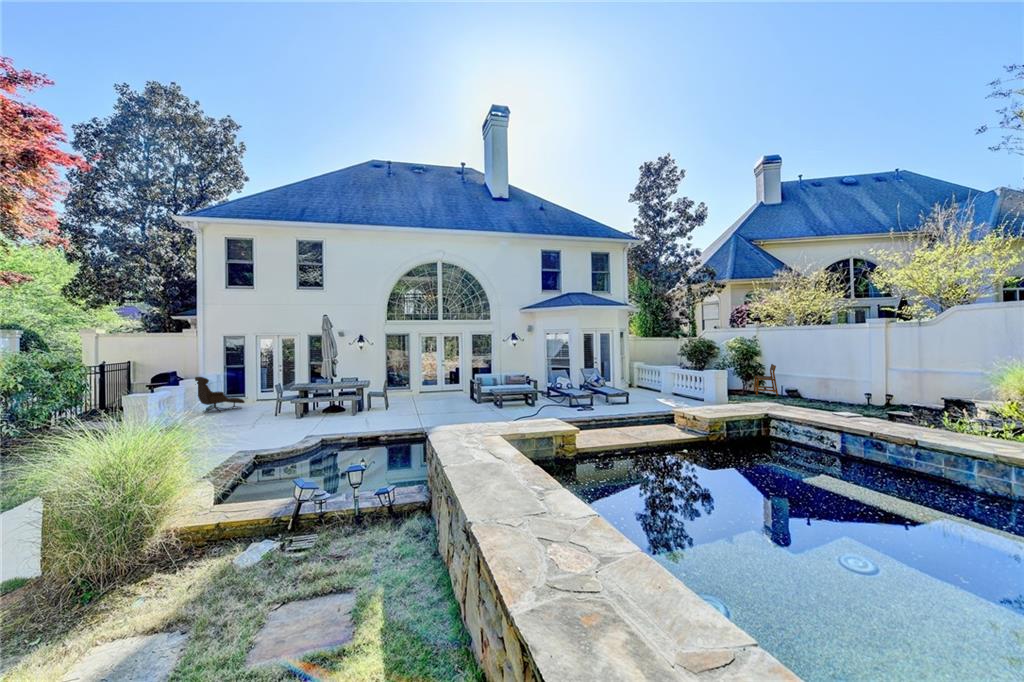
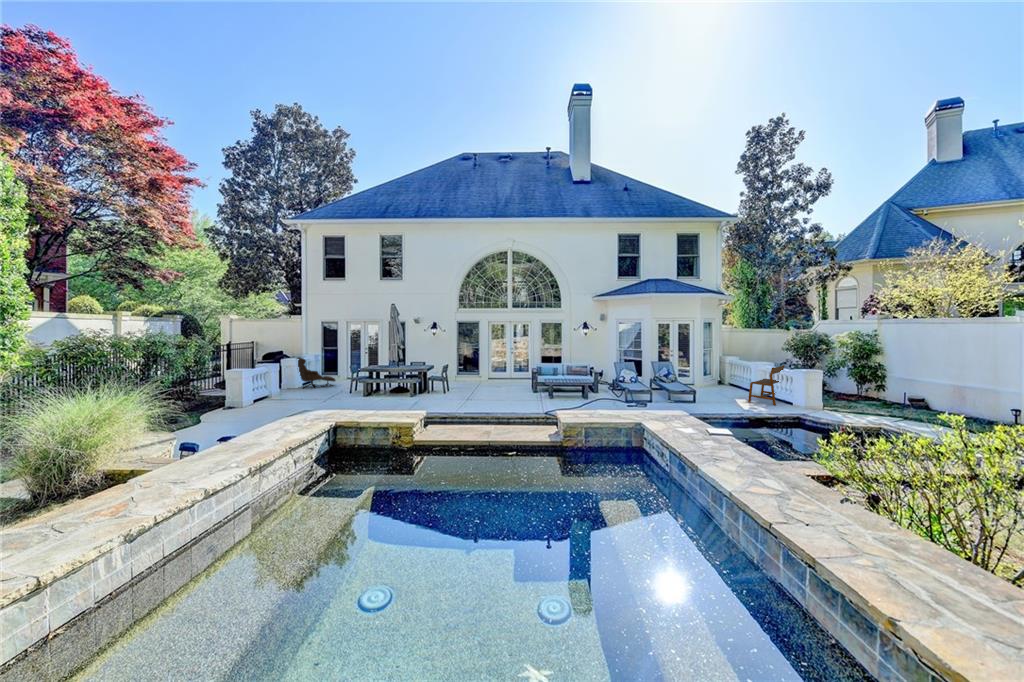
bench: present [754,364,778,396] -> present [748,365,784,405]

